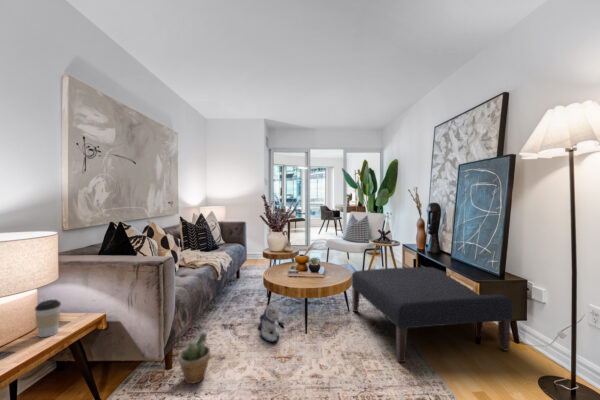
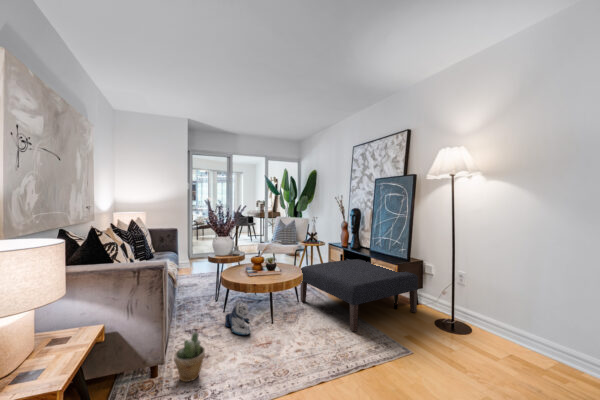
coffee cup: present [35,300,61,337] -> none [47,312,74,353]

